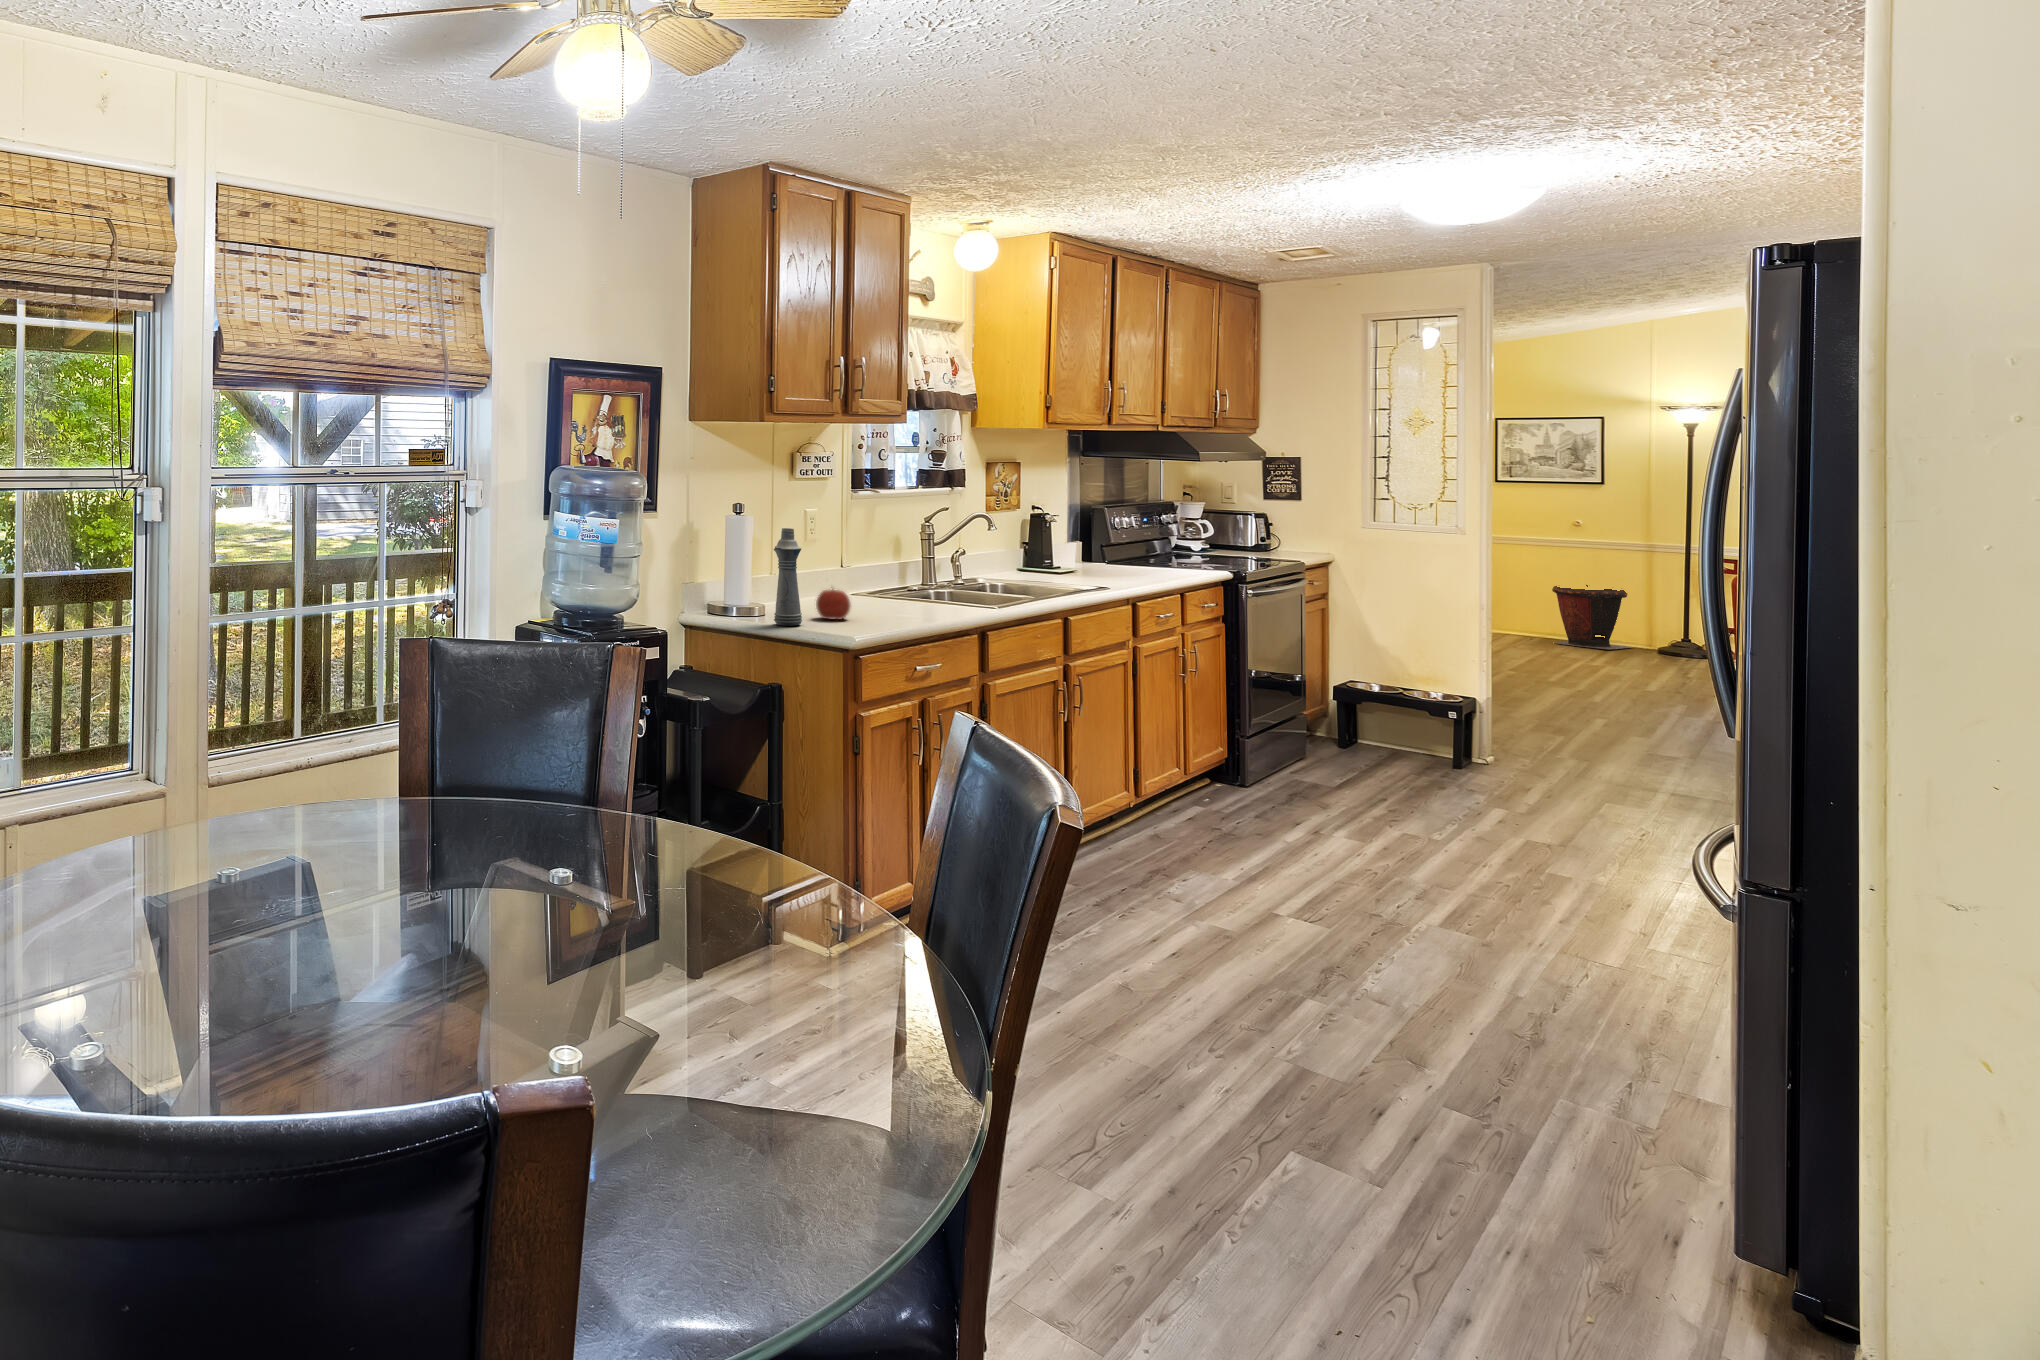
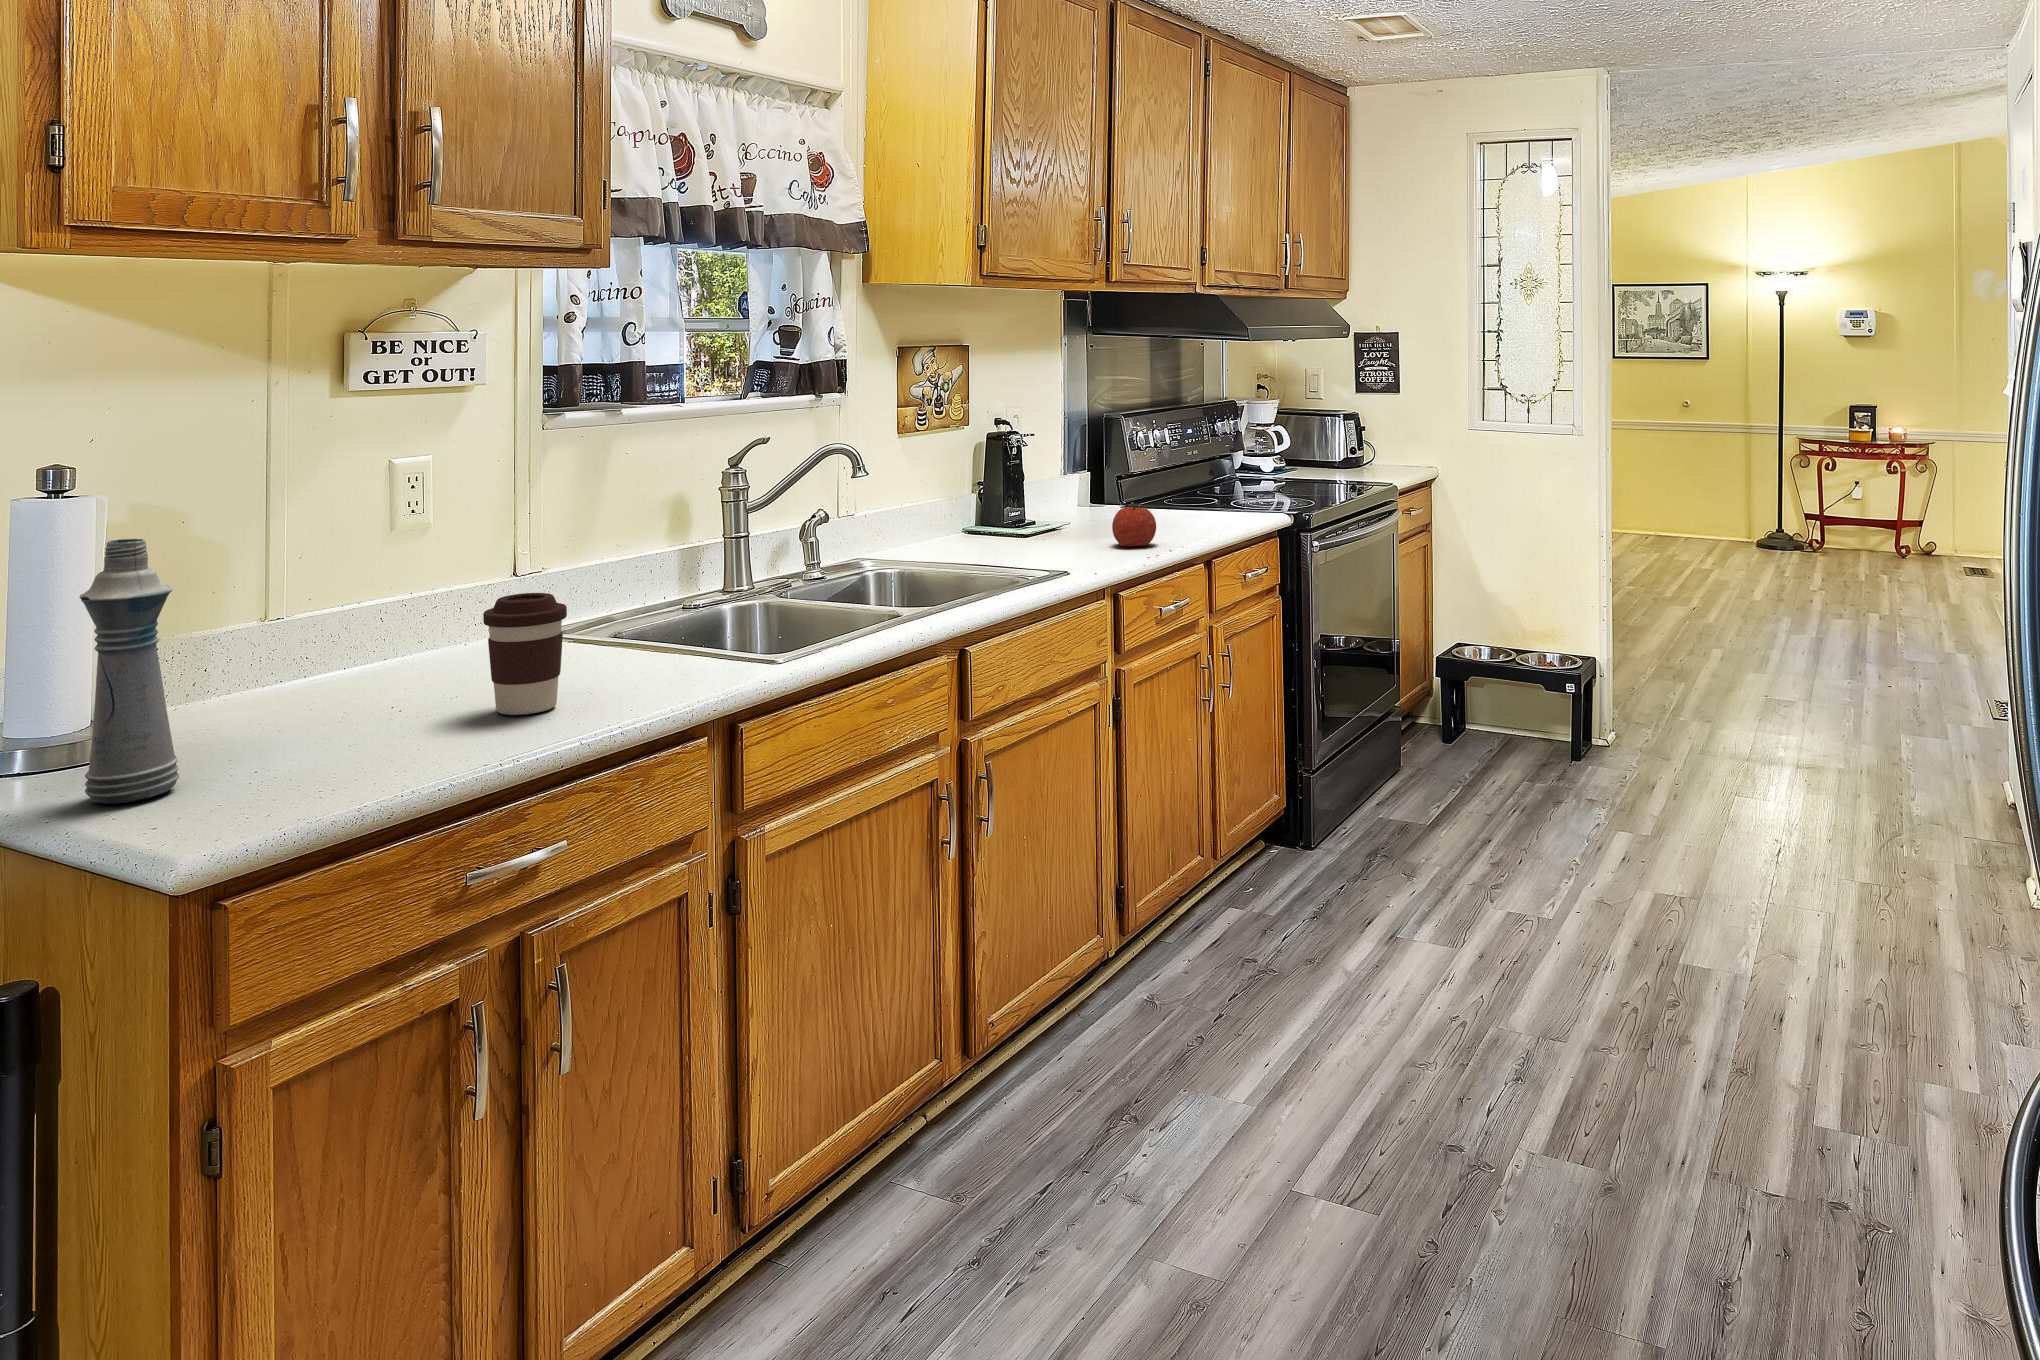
coffee cup: none [880,565,914,616] -> present [483,593,567,715]
waste bin: present [1552,585,1631,649] -> none [1665,475,1738,548]
fruit: present [816,589,851,620] -> present [1112,502,1156,547]

